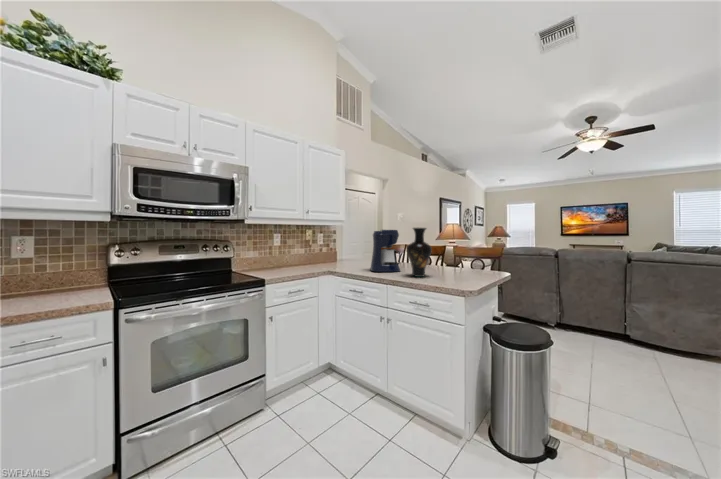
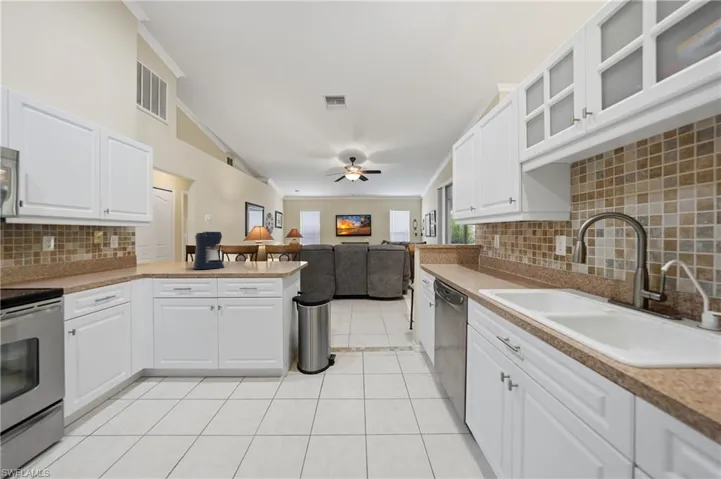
vase: present [407,228,432,277] -> none [233,230,254,269]

